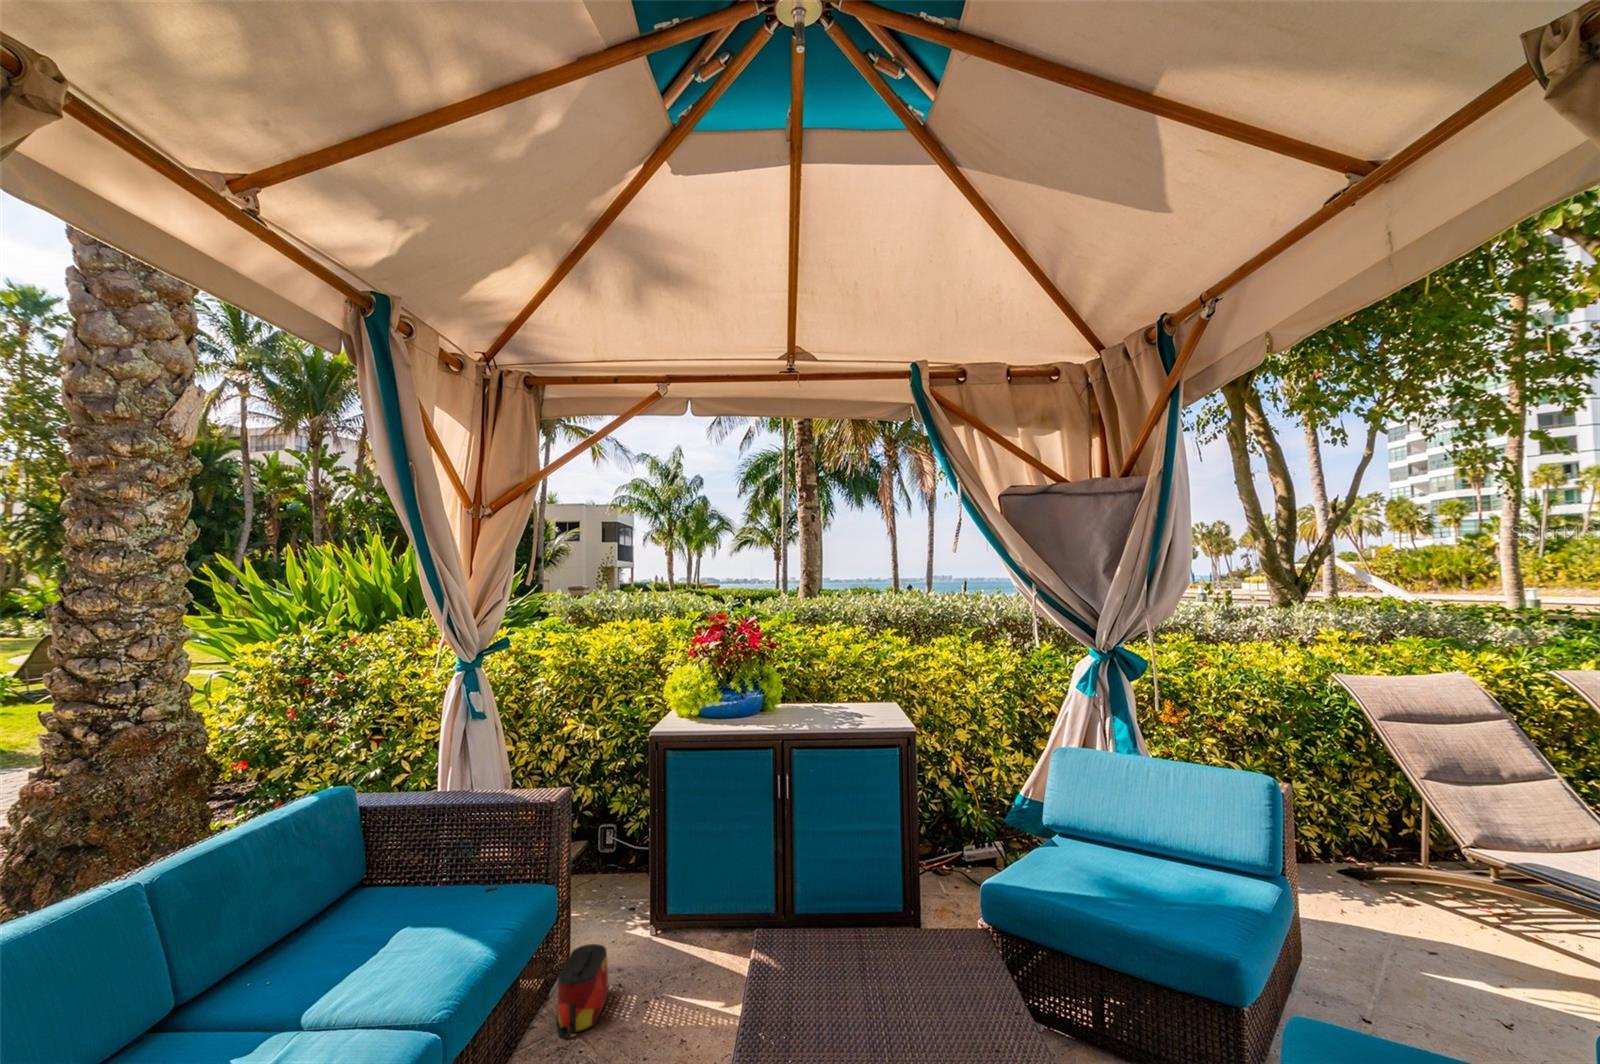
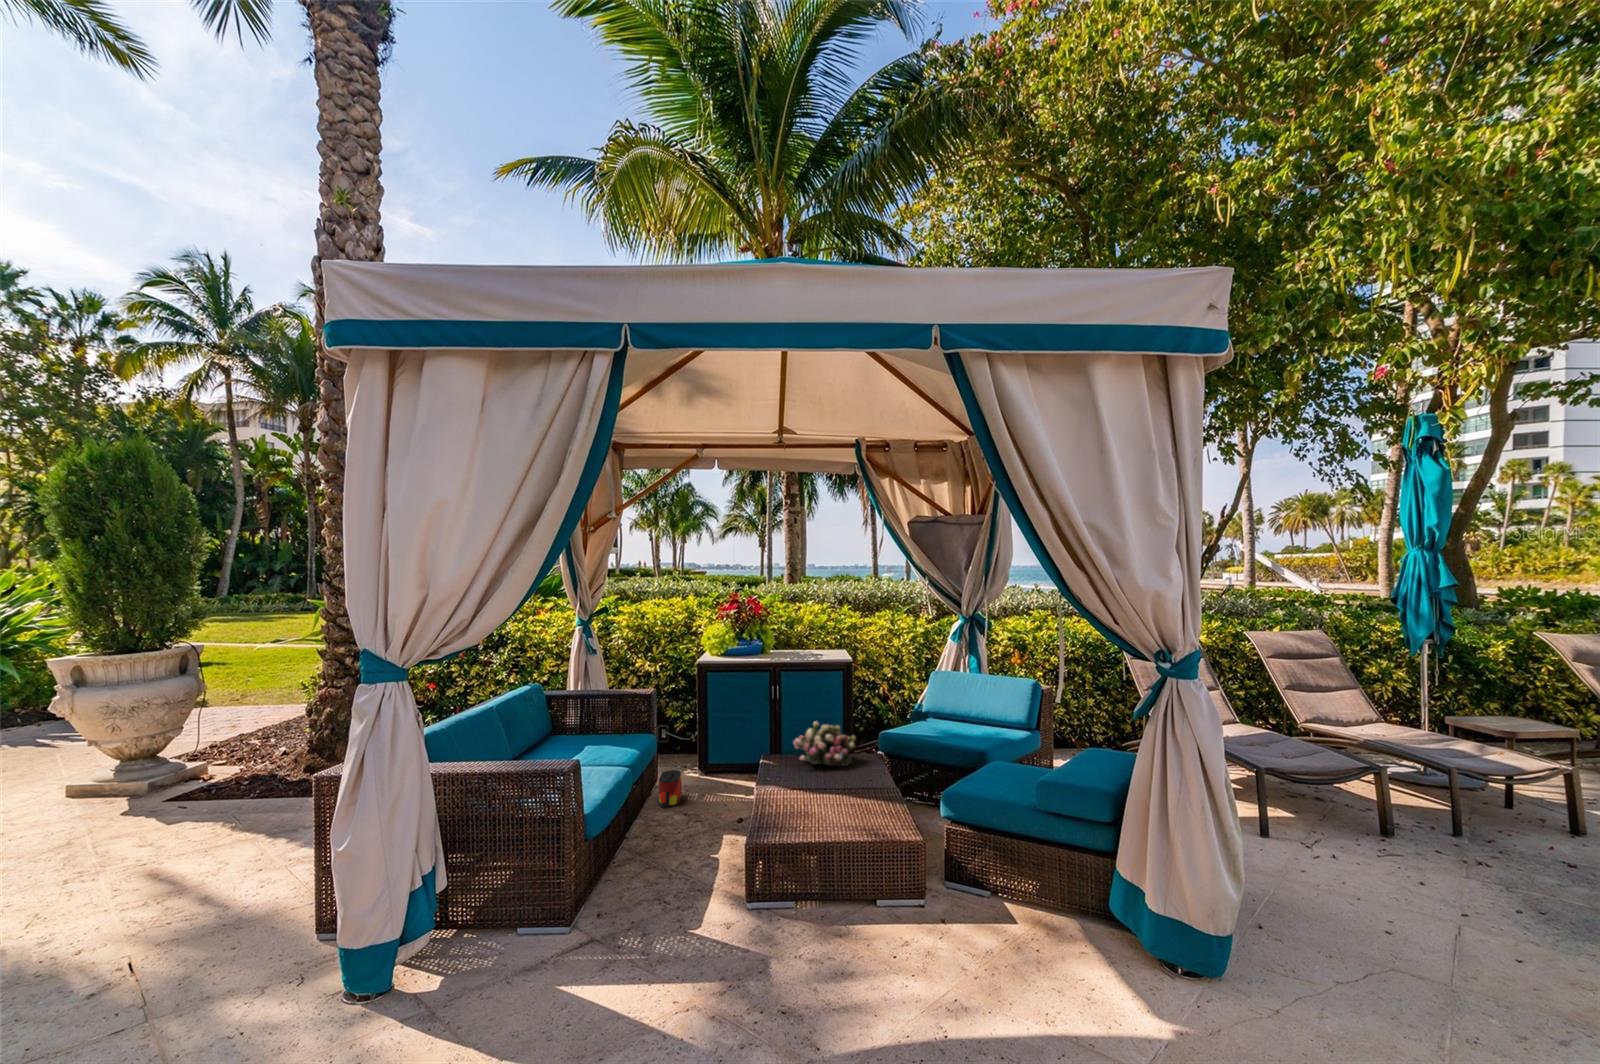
flower arrangement: none [816,892,957,1011] -> present [793,722,856,766]

